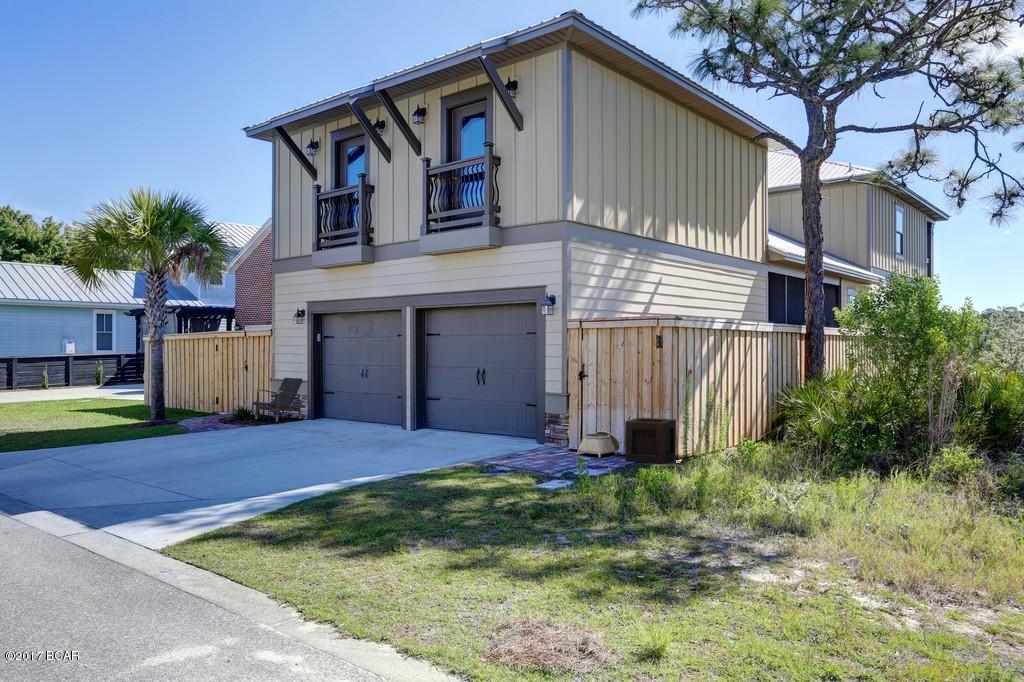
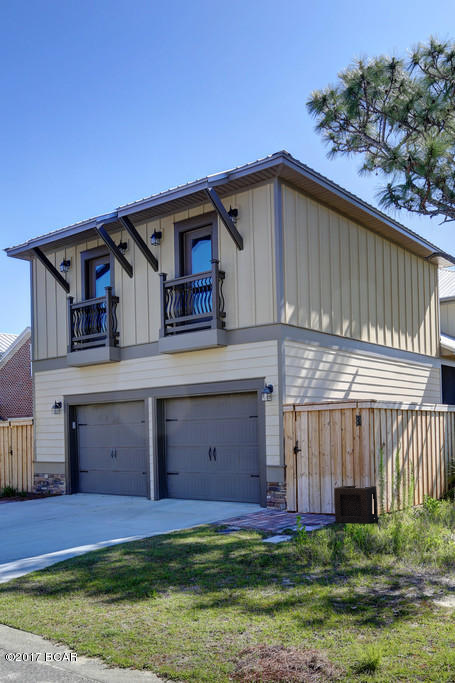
lounge chair: present [252,378,303,422] -> none [11,460,55,498]
basket: present [577,431,620,458] -> none [294,497,330,520]

